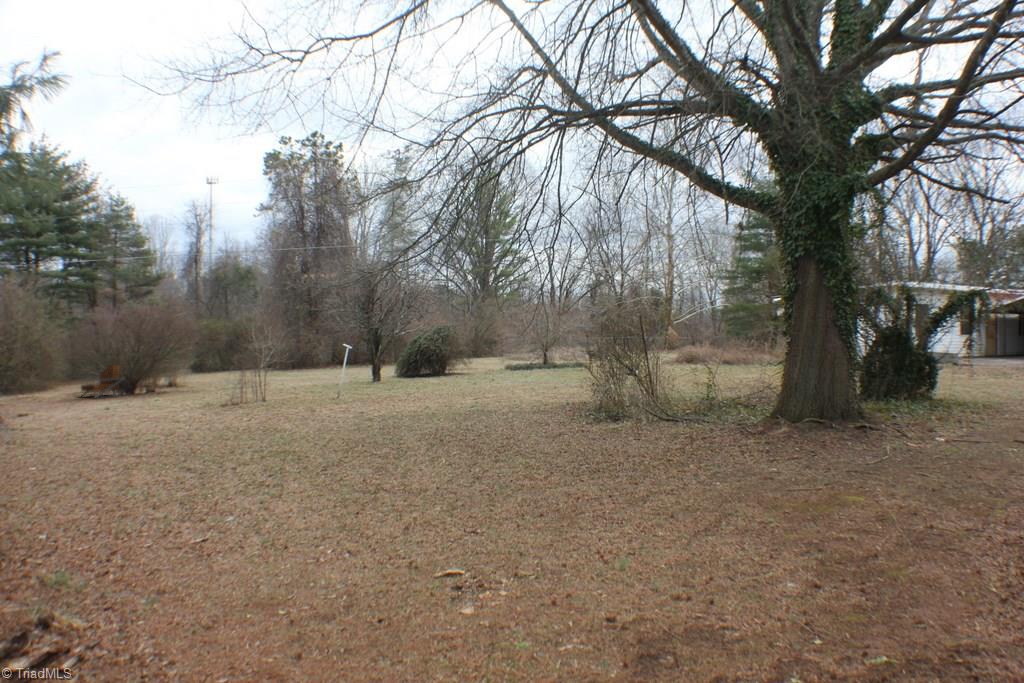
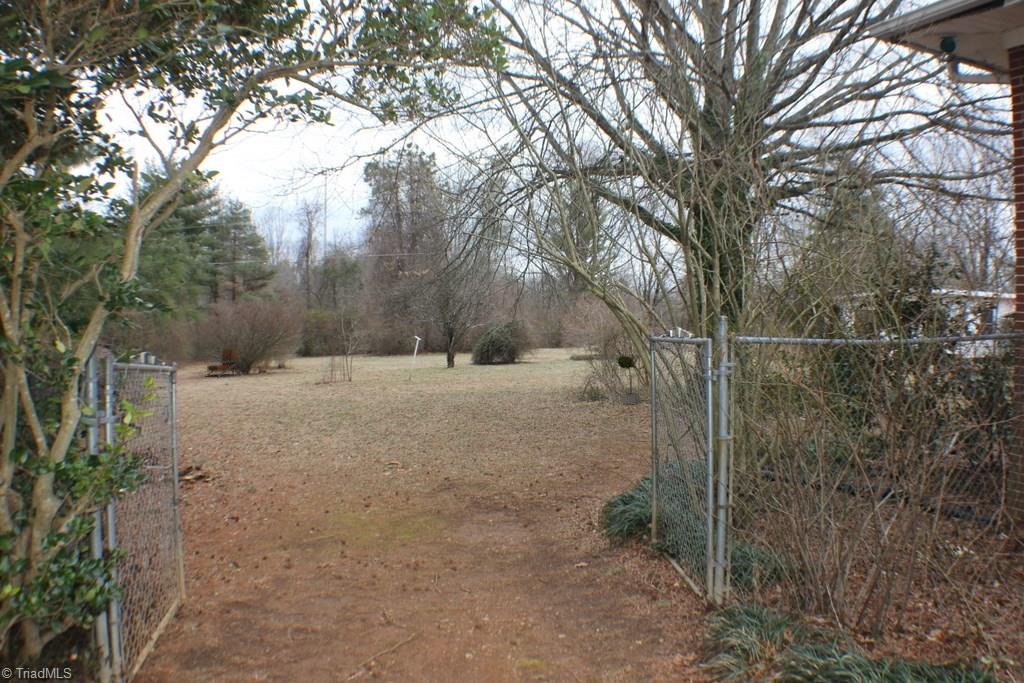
potted tree: none [598,369,624,426] -> present [618,356,640,405]

